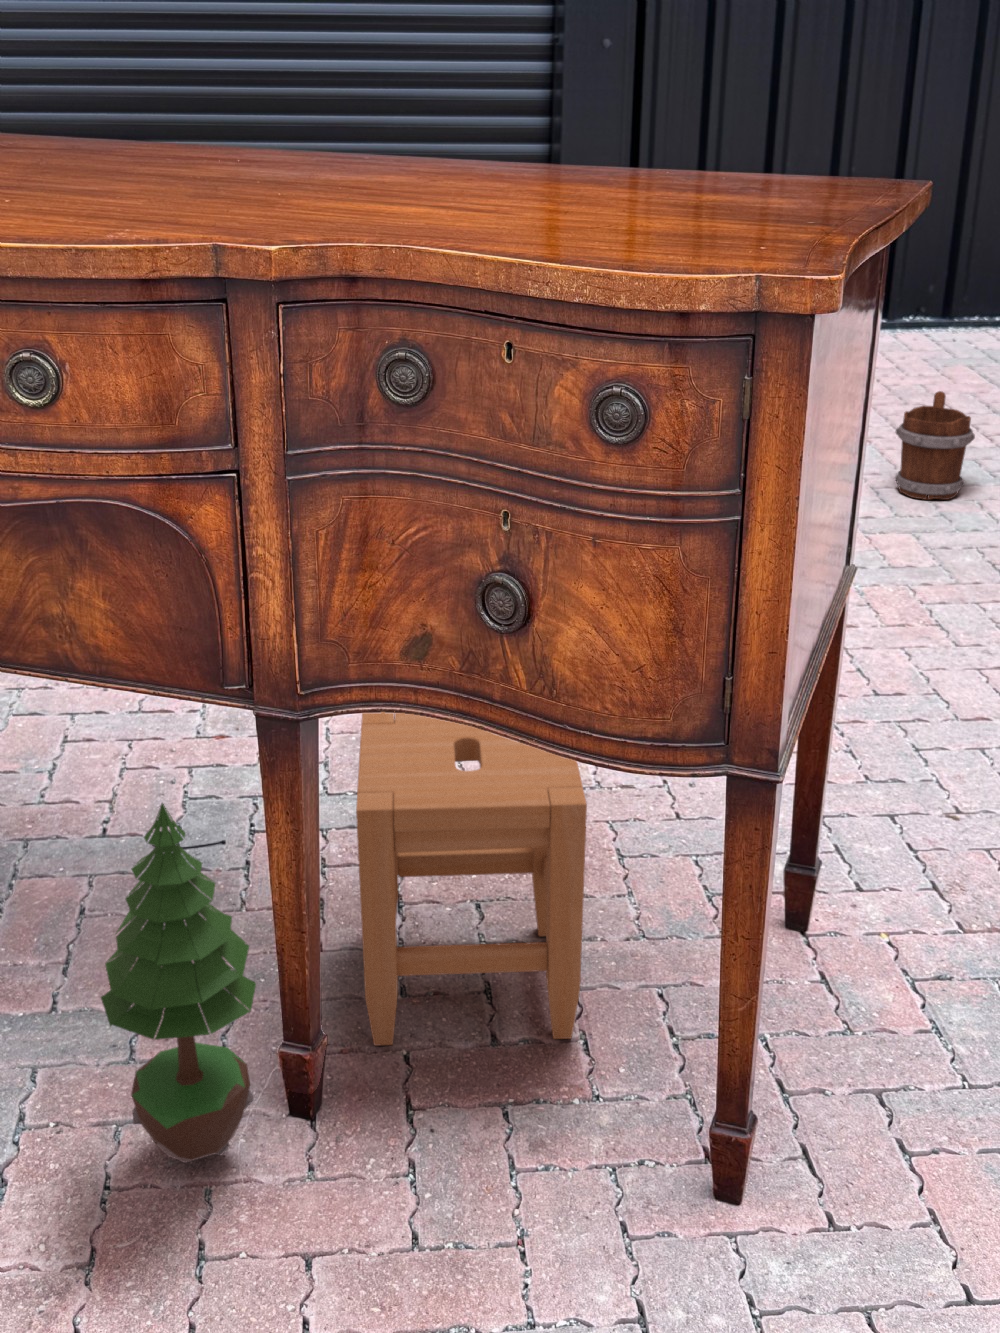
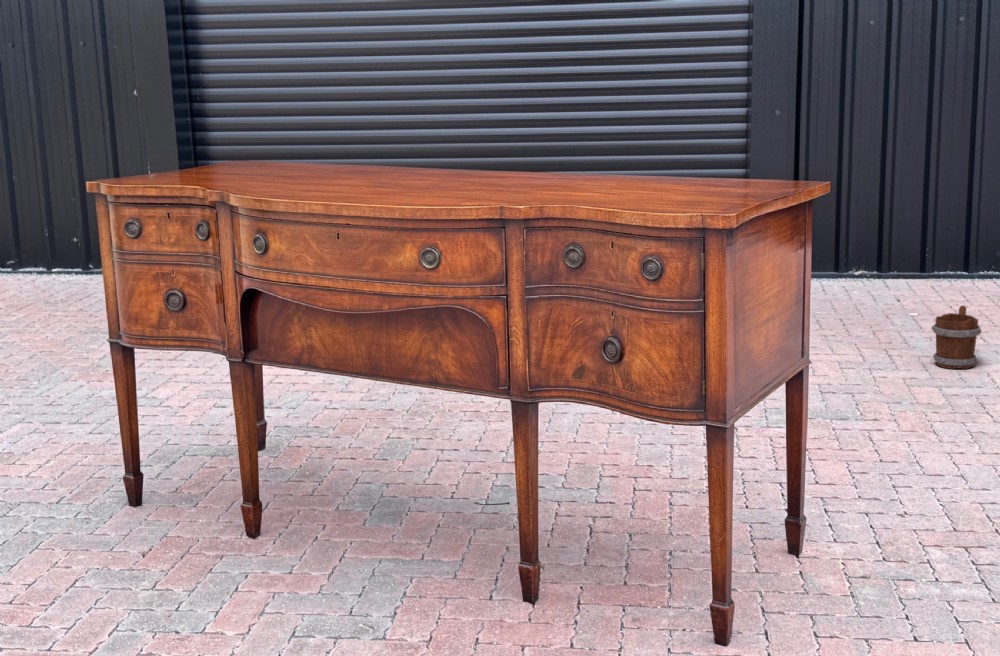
stool: present [356,711,587,1046] -> none [558,425,669,585]
potted tree: present [101,803,256,1163] -> none [441,435,508,611]

